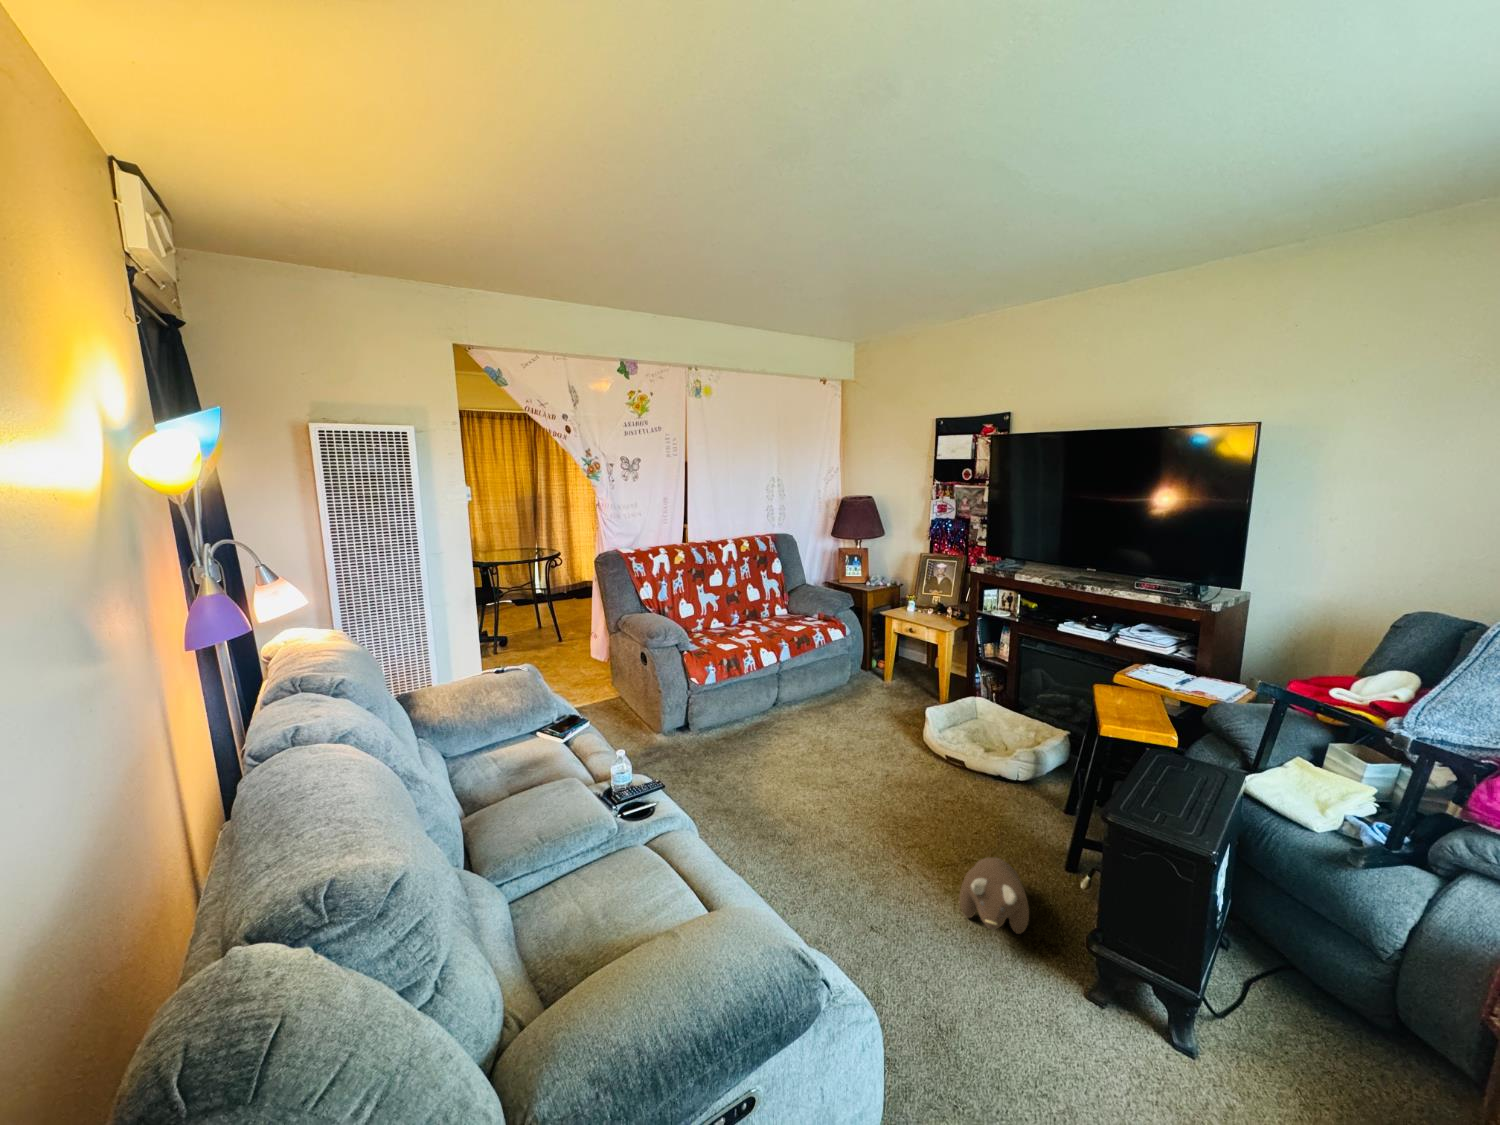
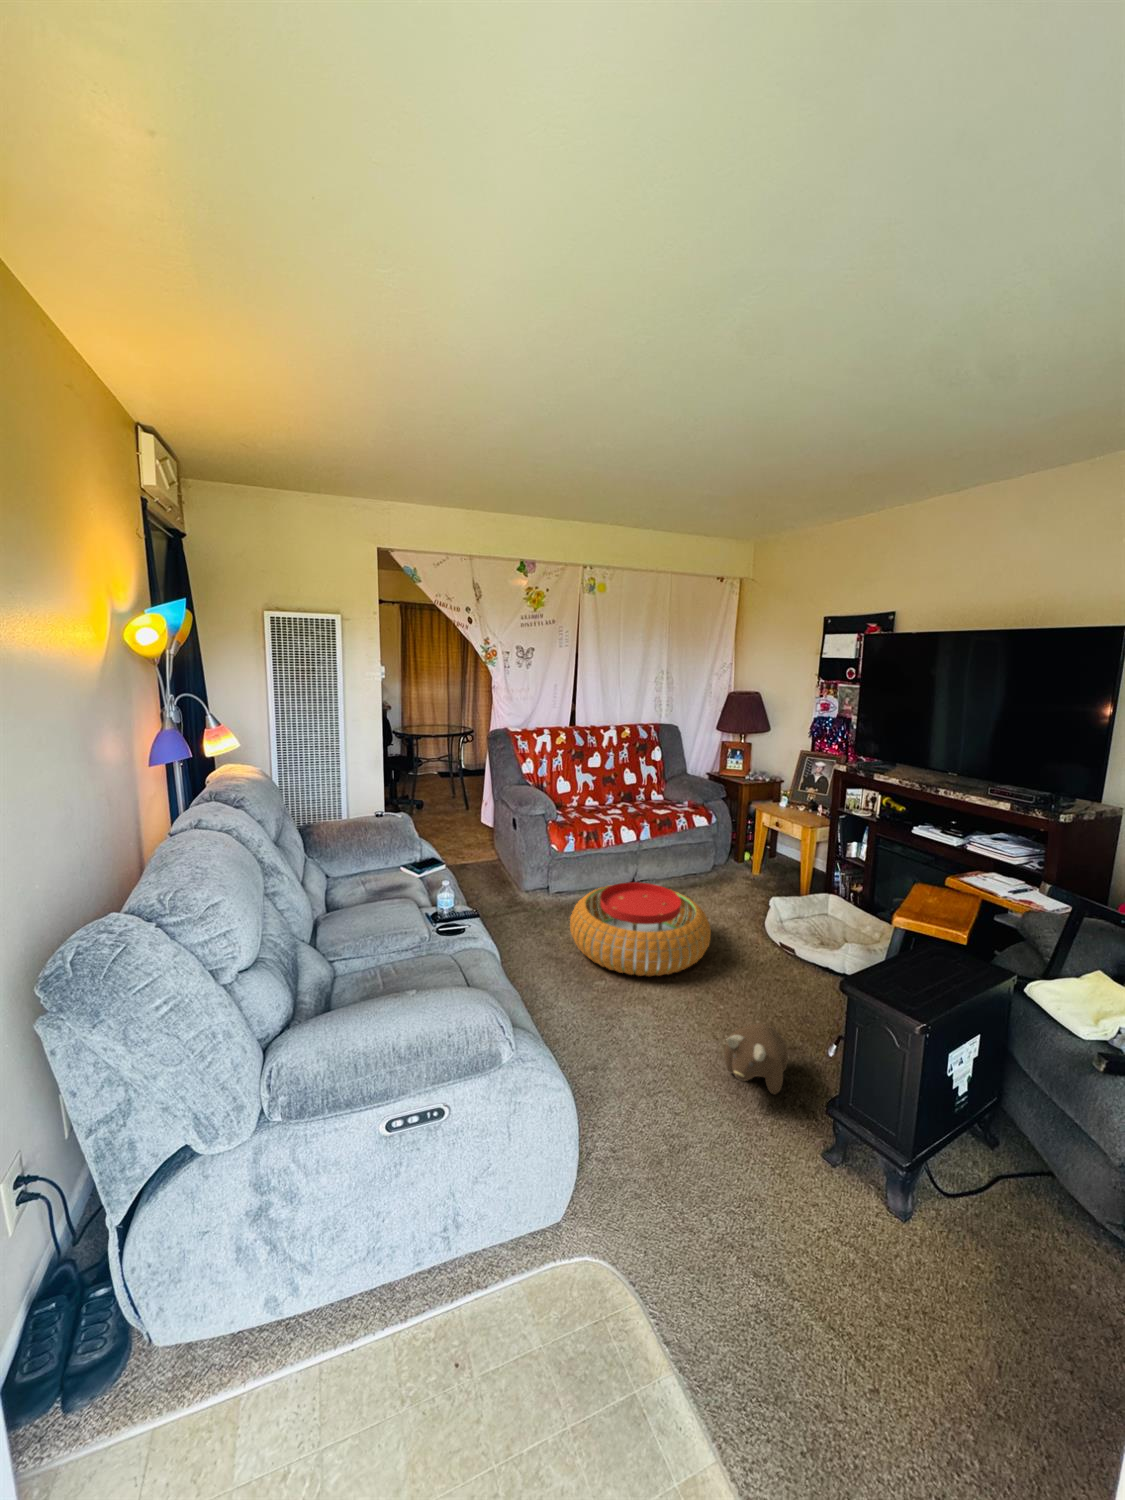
pouf: none [736,711,889,818] -> present [570,882,711,976]

